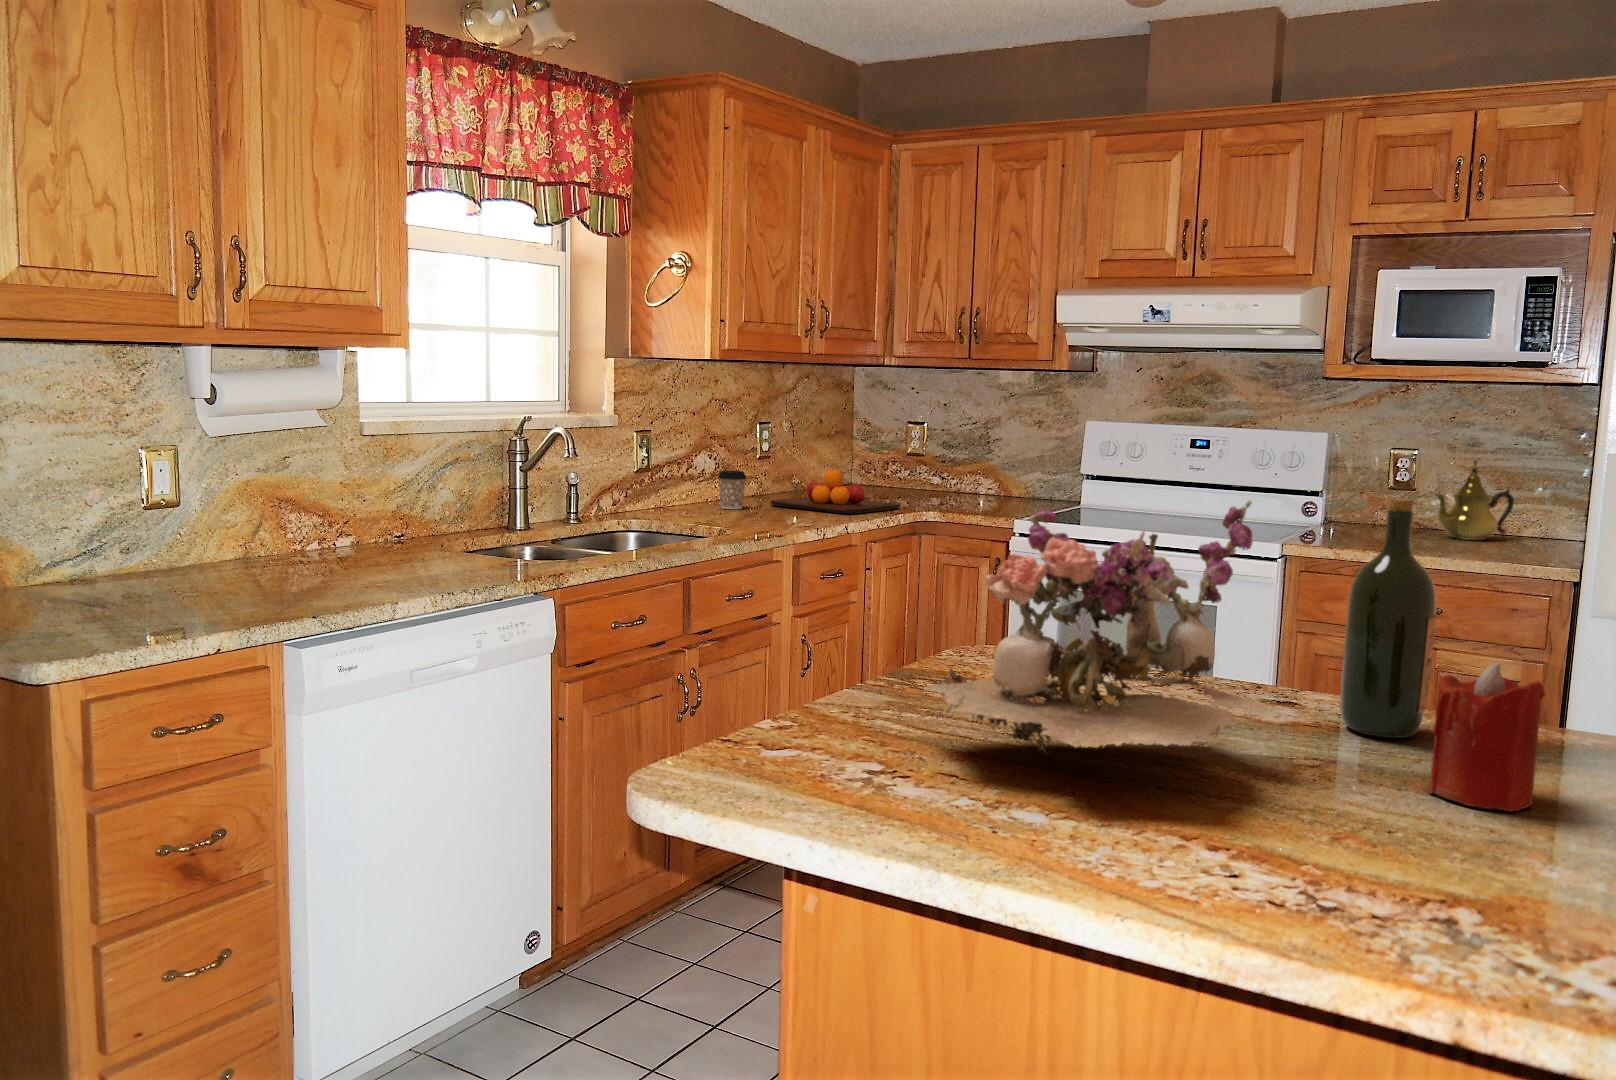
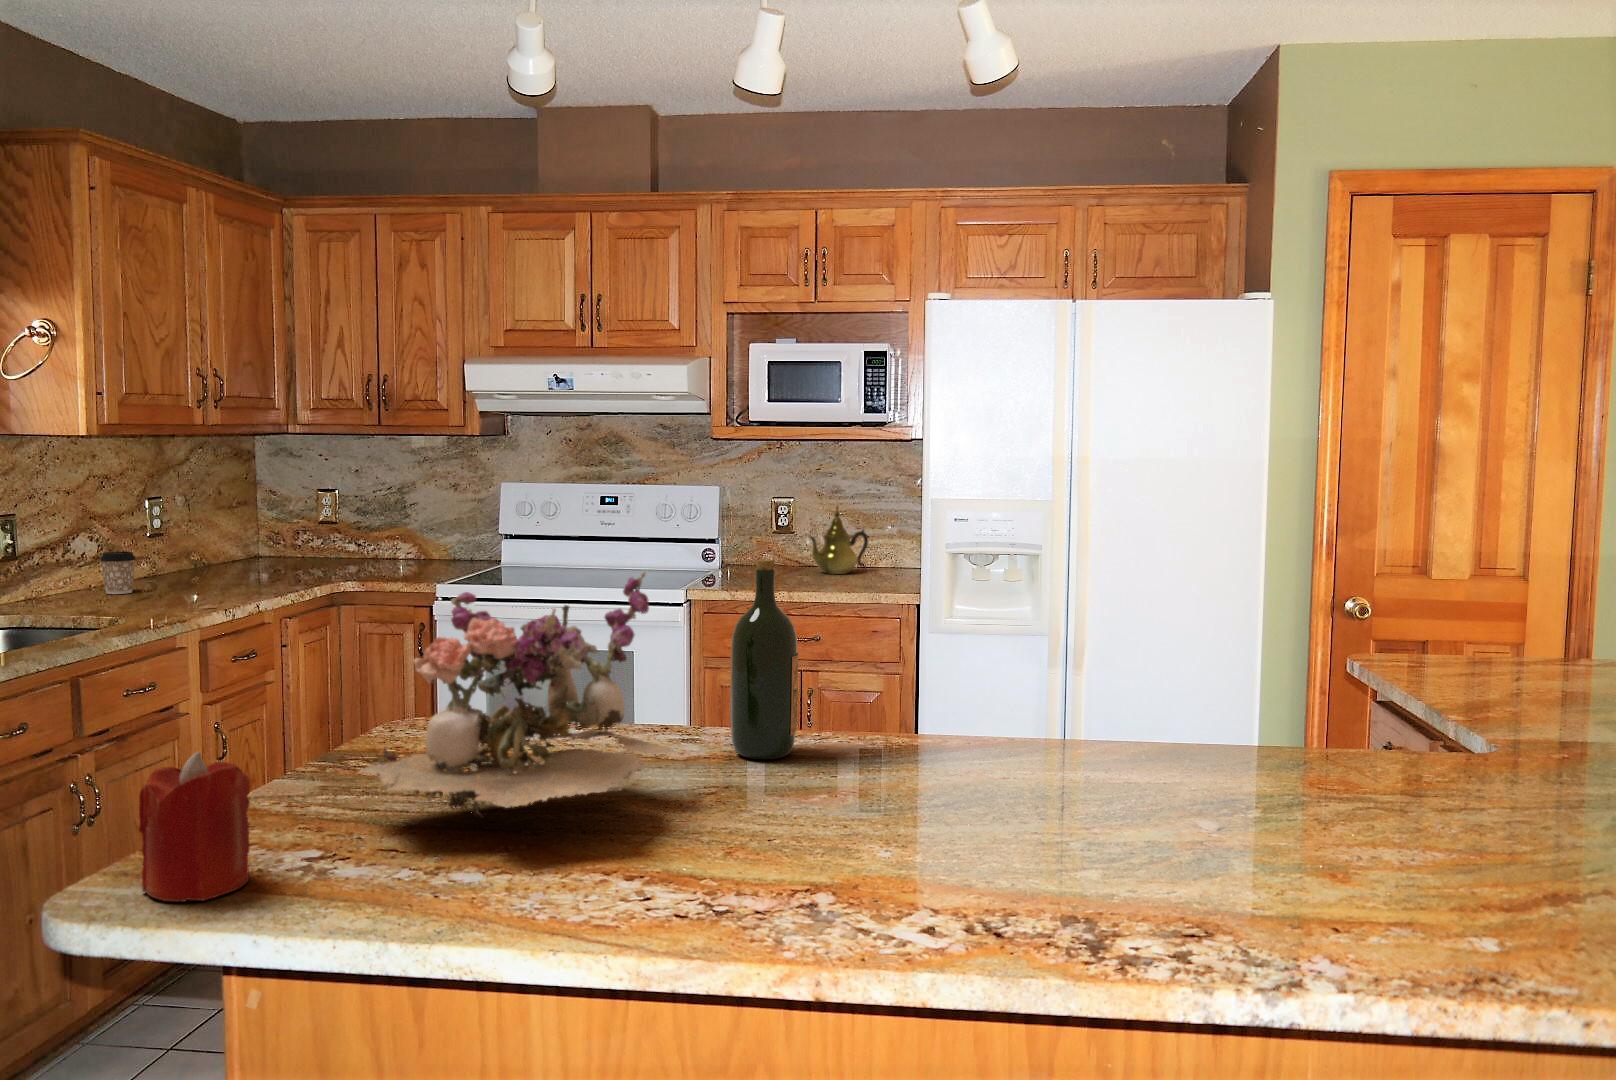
chopping board: present [771,469,900,514] -> none [167,544,317,590]
candle: present [1429,663,1545,811] -> present [139,752,250,902]

